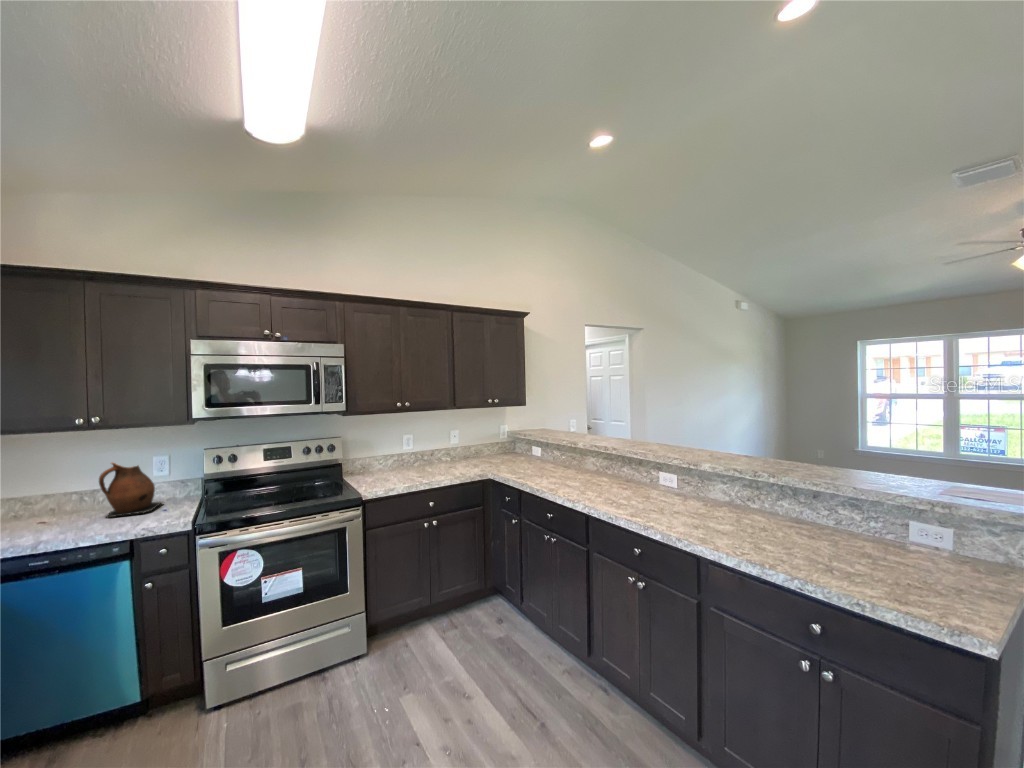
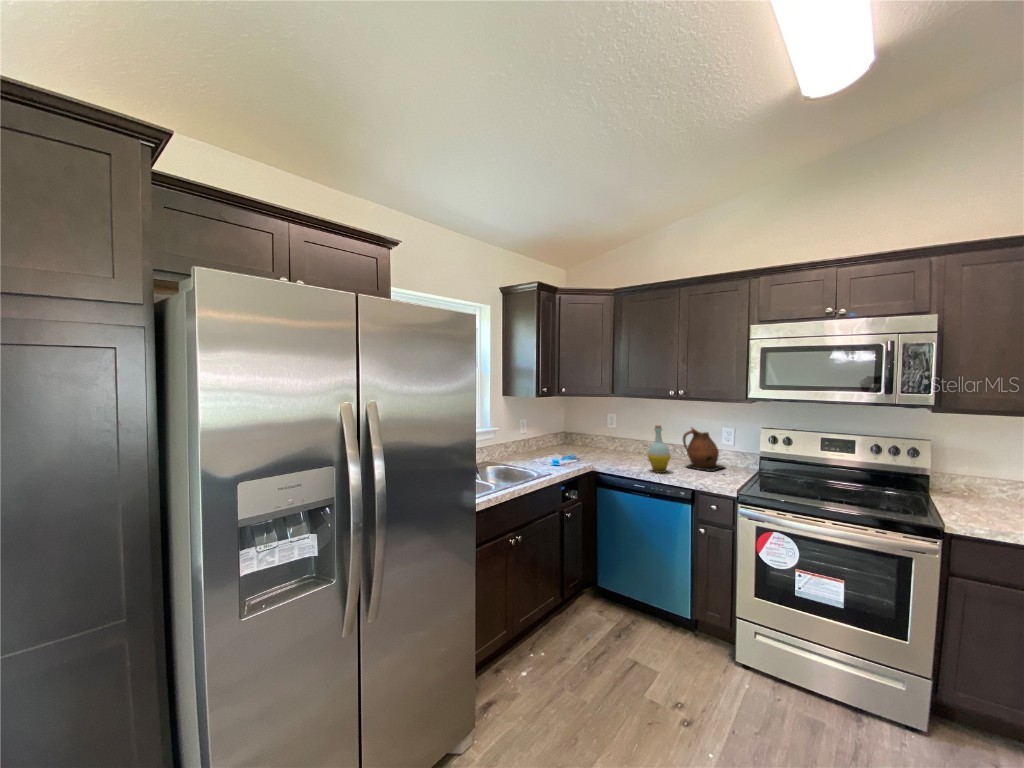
bottle: none [41,469,86,537] -> present [648,425,671,473]

